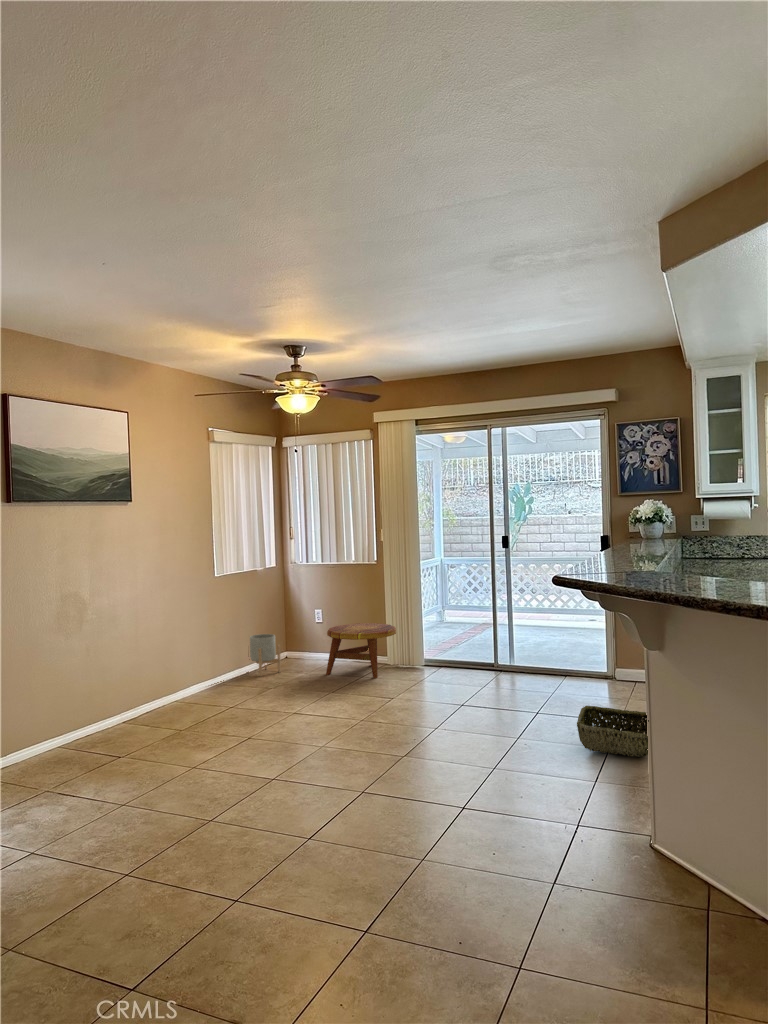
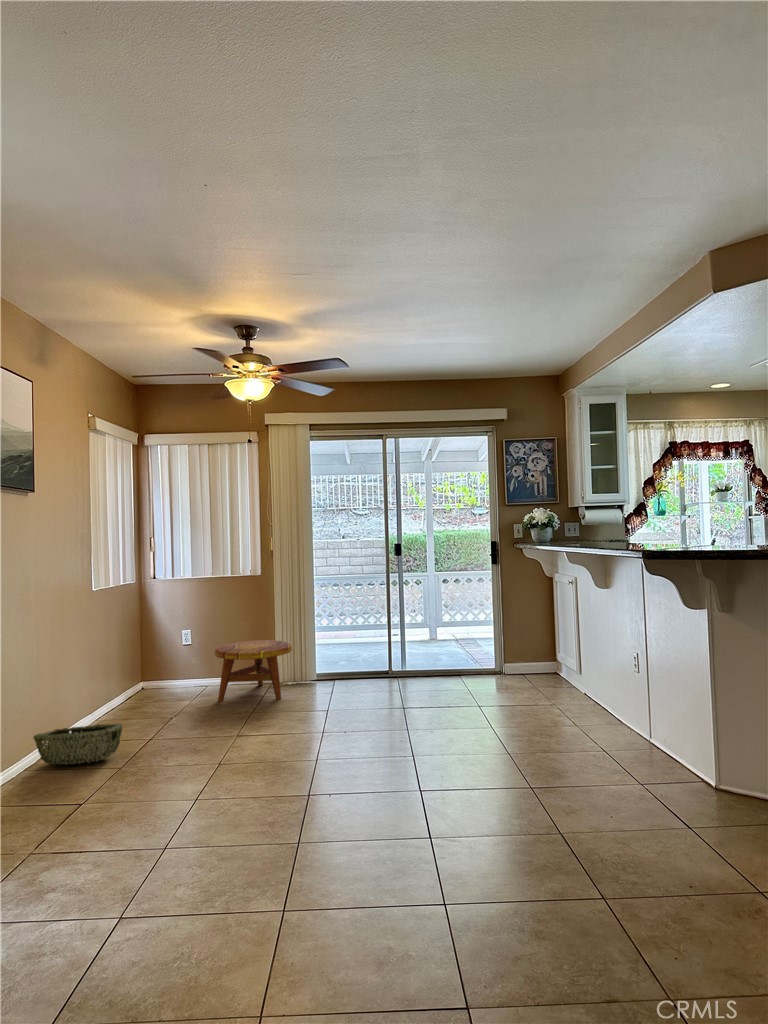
planter: present [246,634,281,676] -> none [116,661,160,712]
woven basket: present [577,706,649,757] -> present [33,724,122,765]

